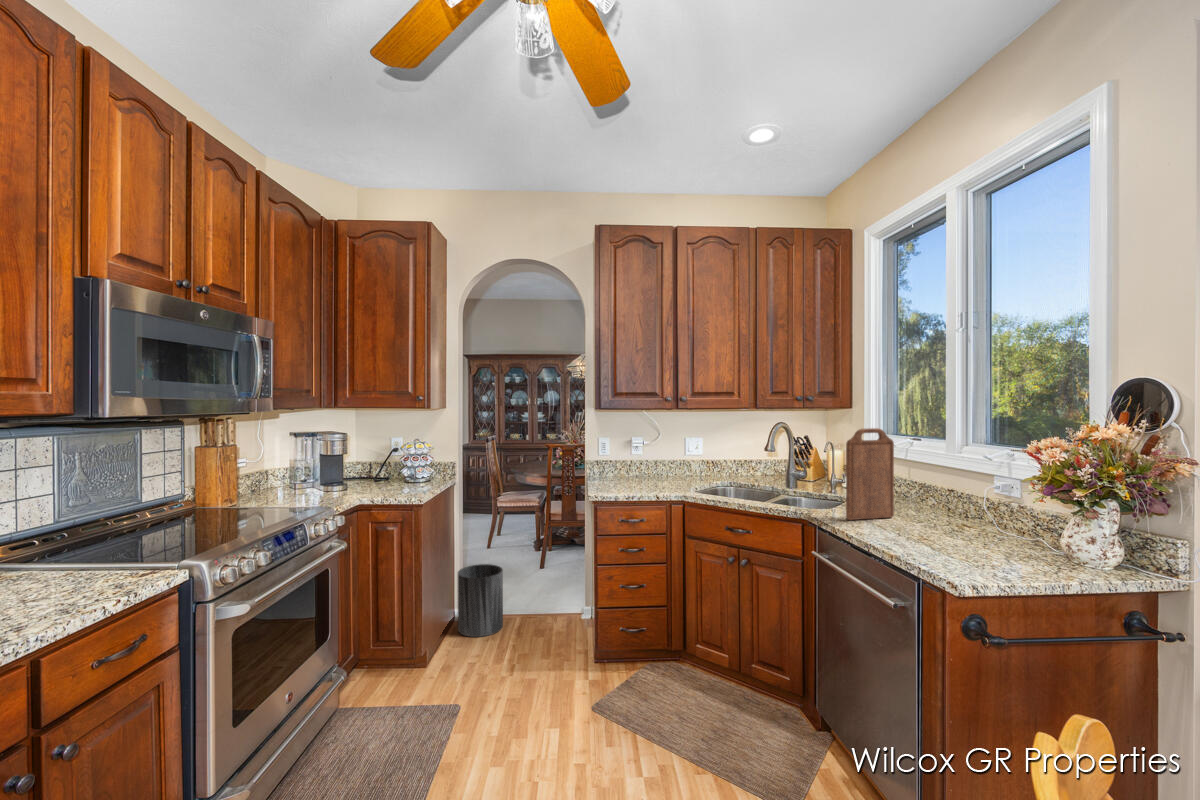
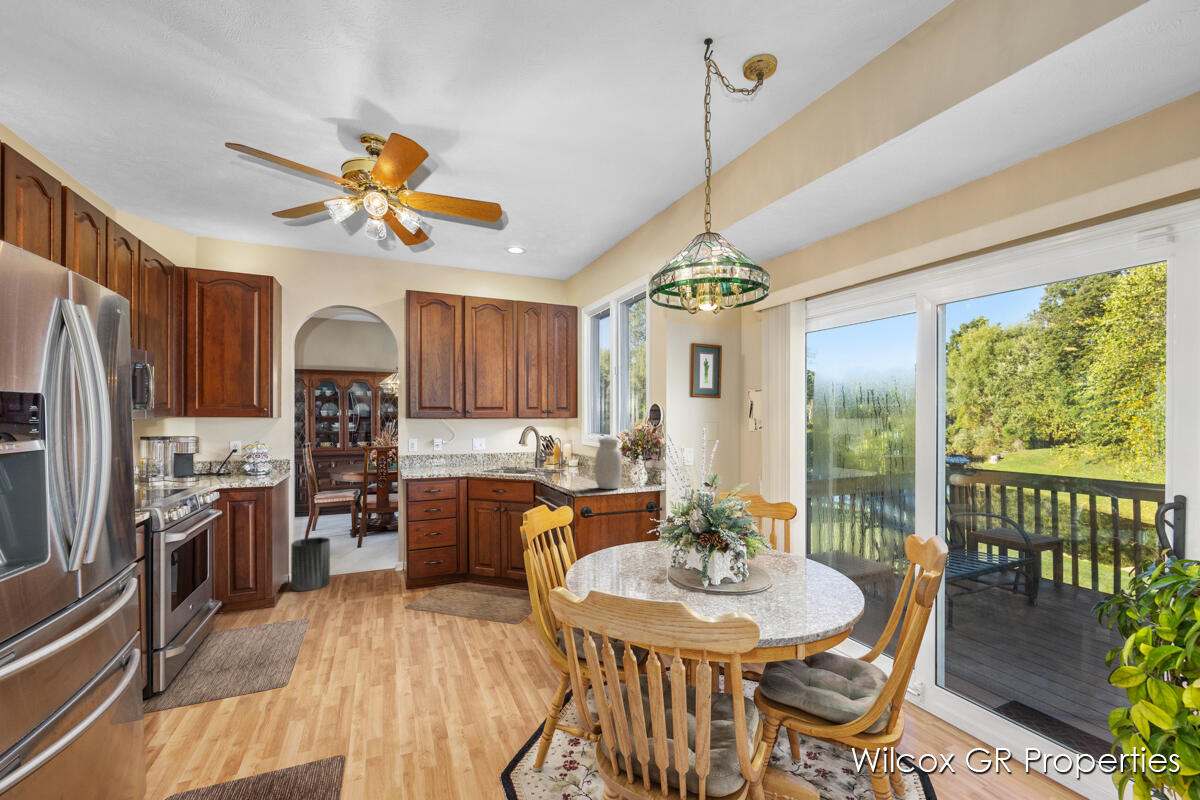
cutting board: present [846,428,894,520] -> none [559,427,586,479]
jar: none [947,455,1014,565] -> present [595,437,622,489]

